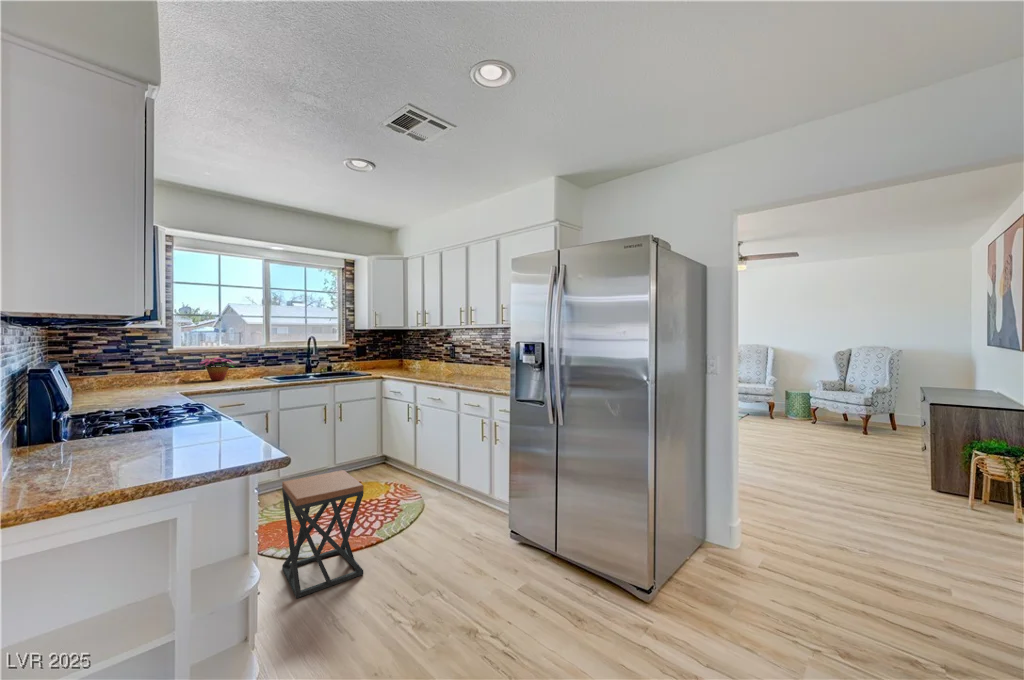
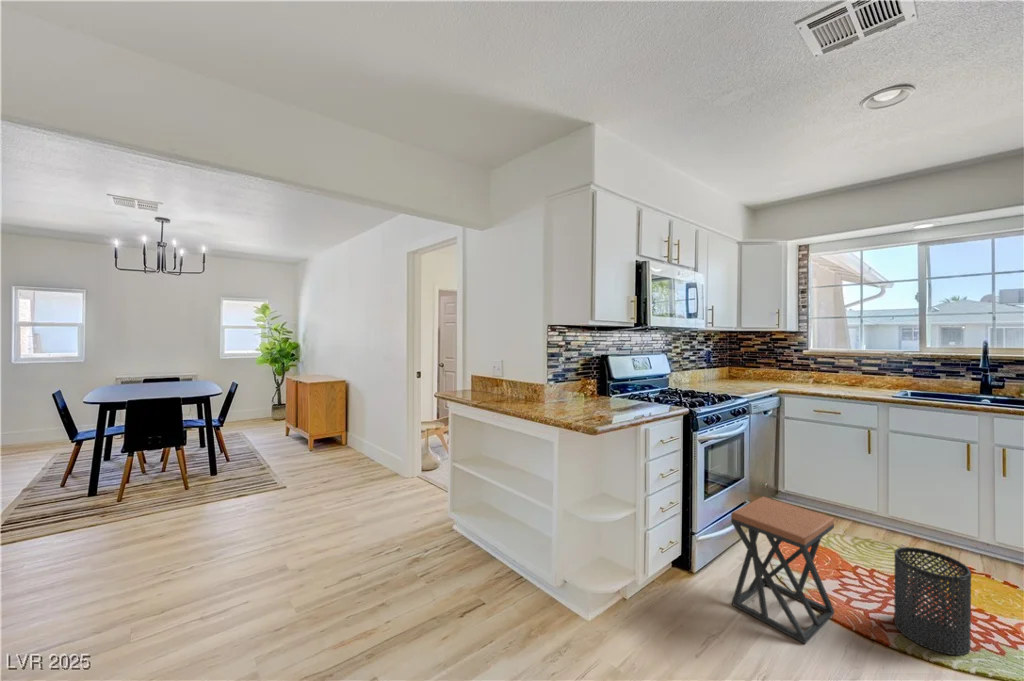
flower arrangement: present [200,358,233,381] -> none [827,361,872,386]
trash can: none [362,468,402,532] -> present [894,547,971,655]

